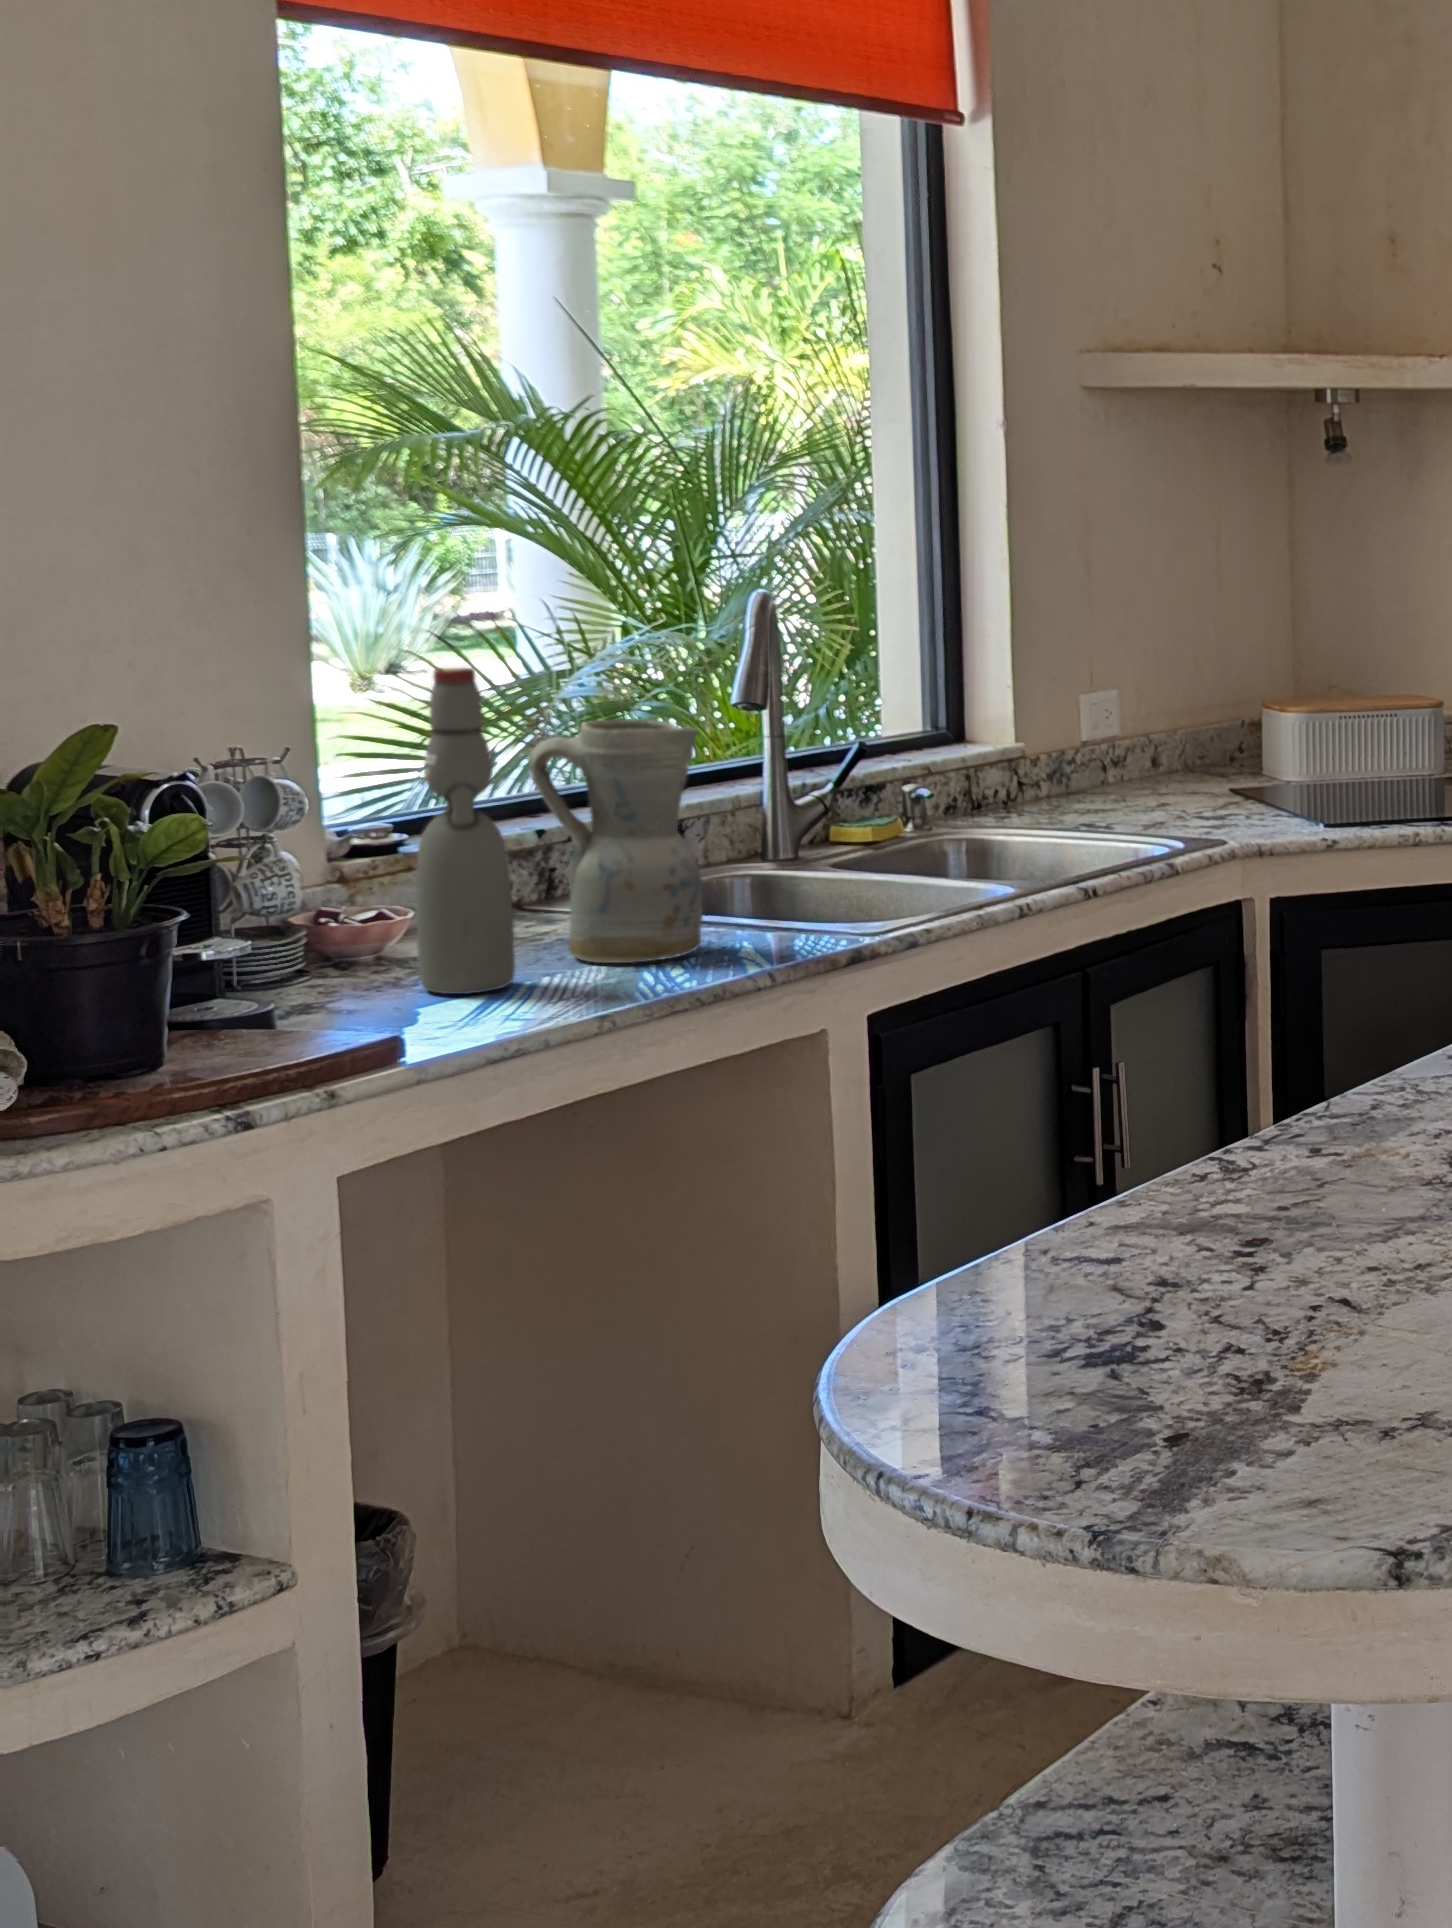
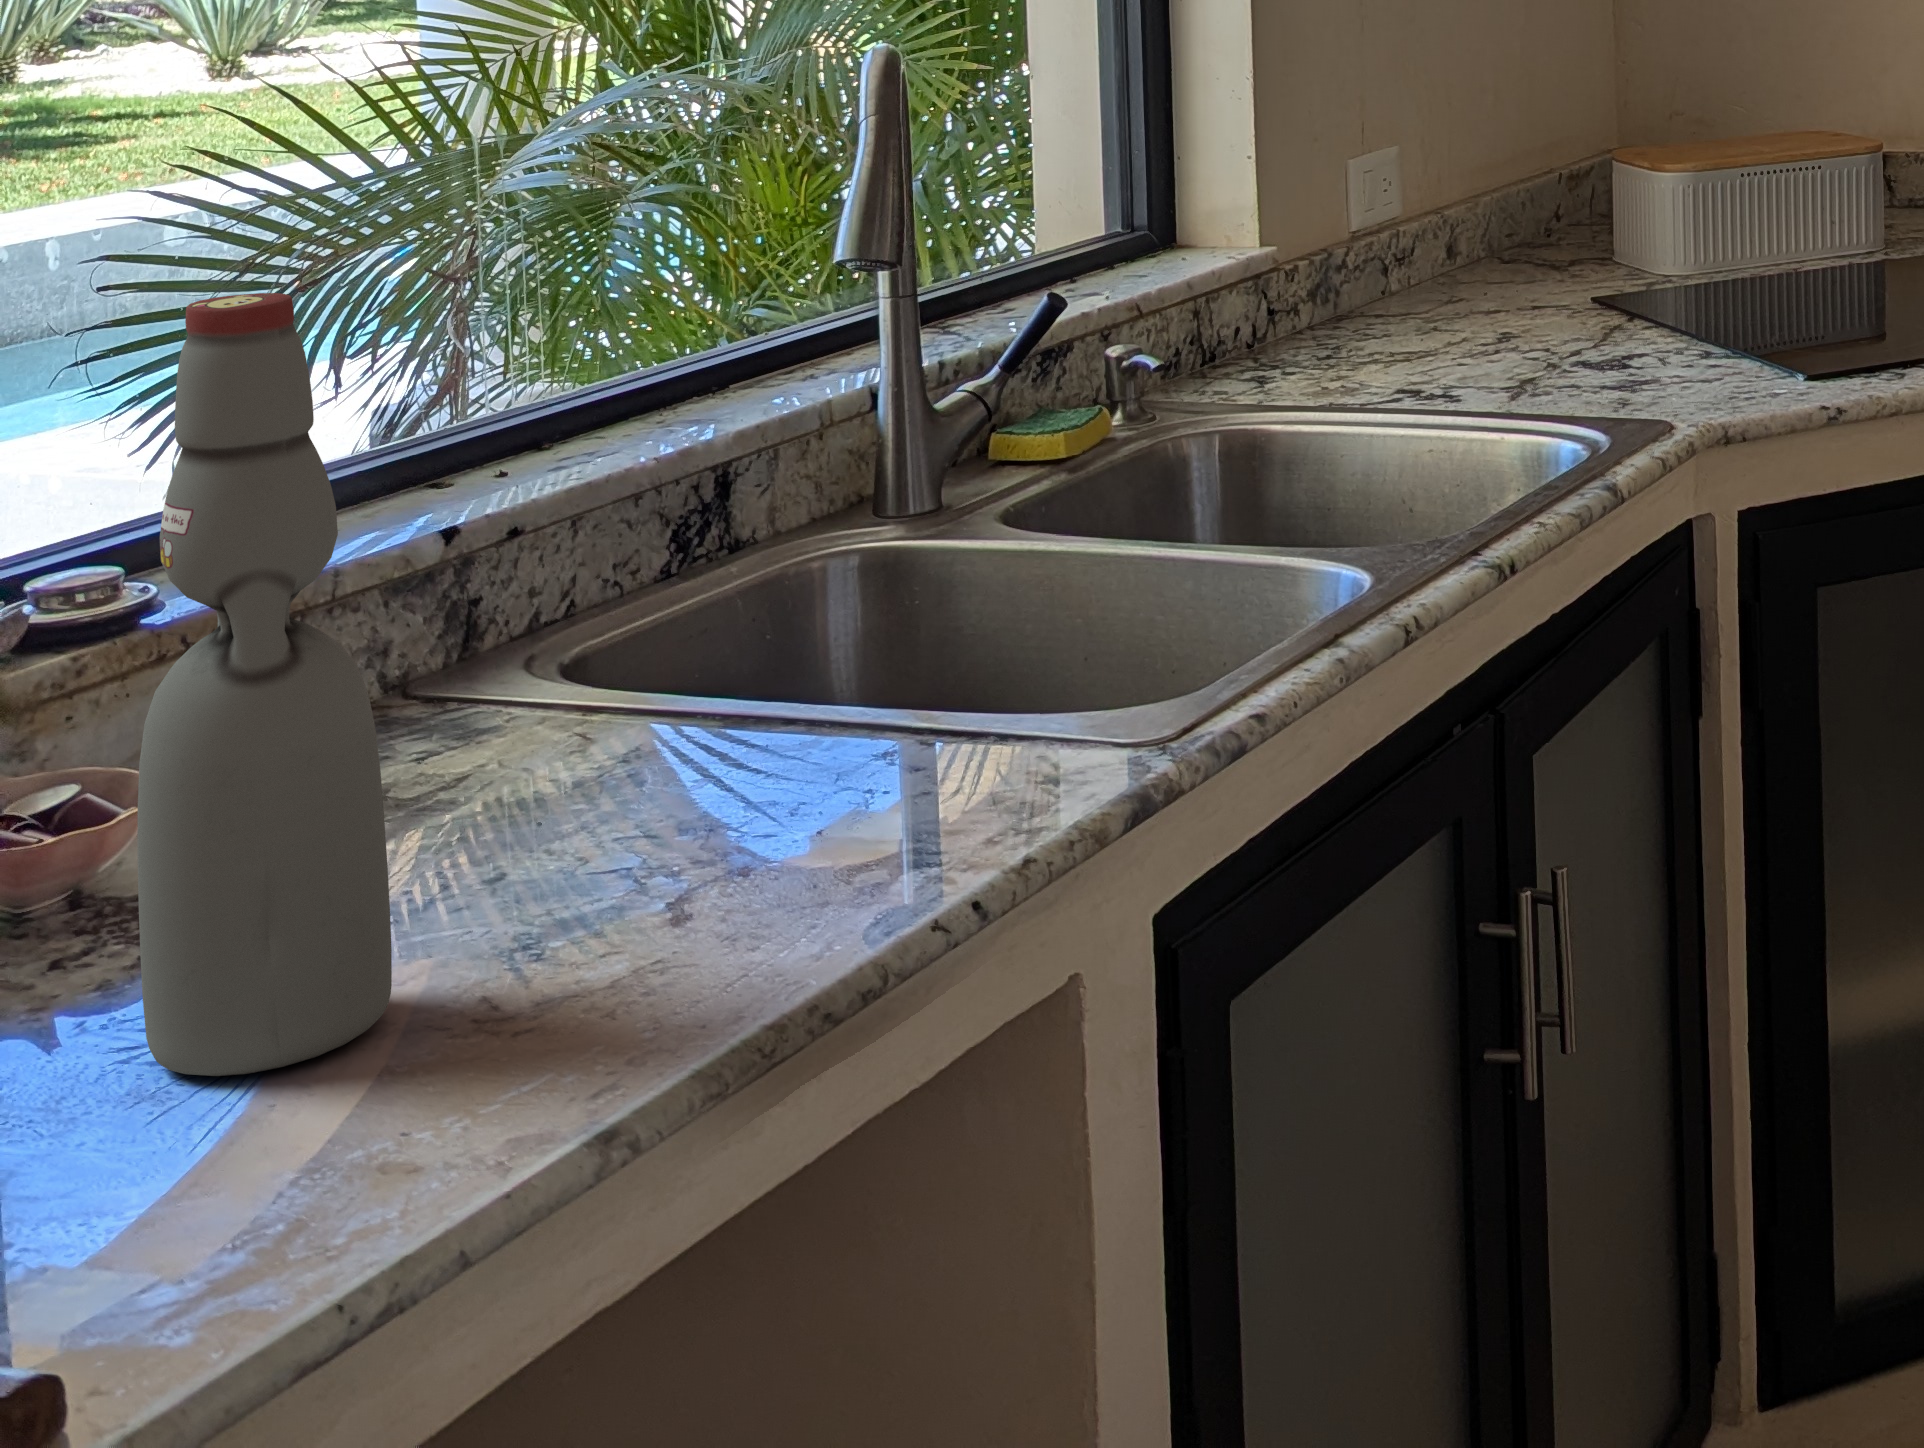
ceramic pitcher: present [528,719,703,963] -> none [427,348,817,895]

